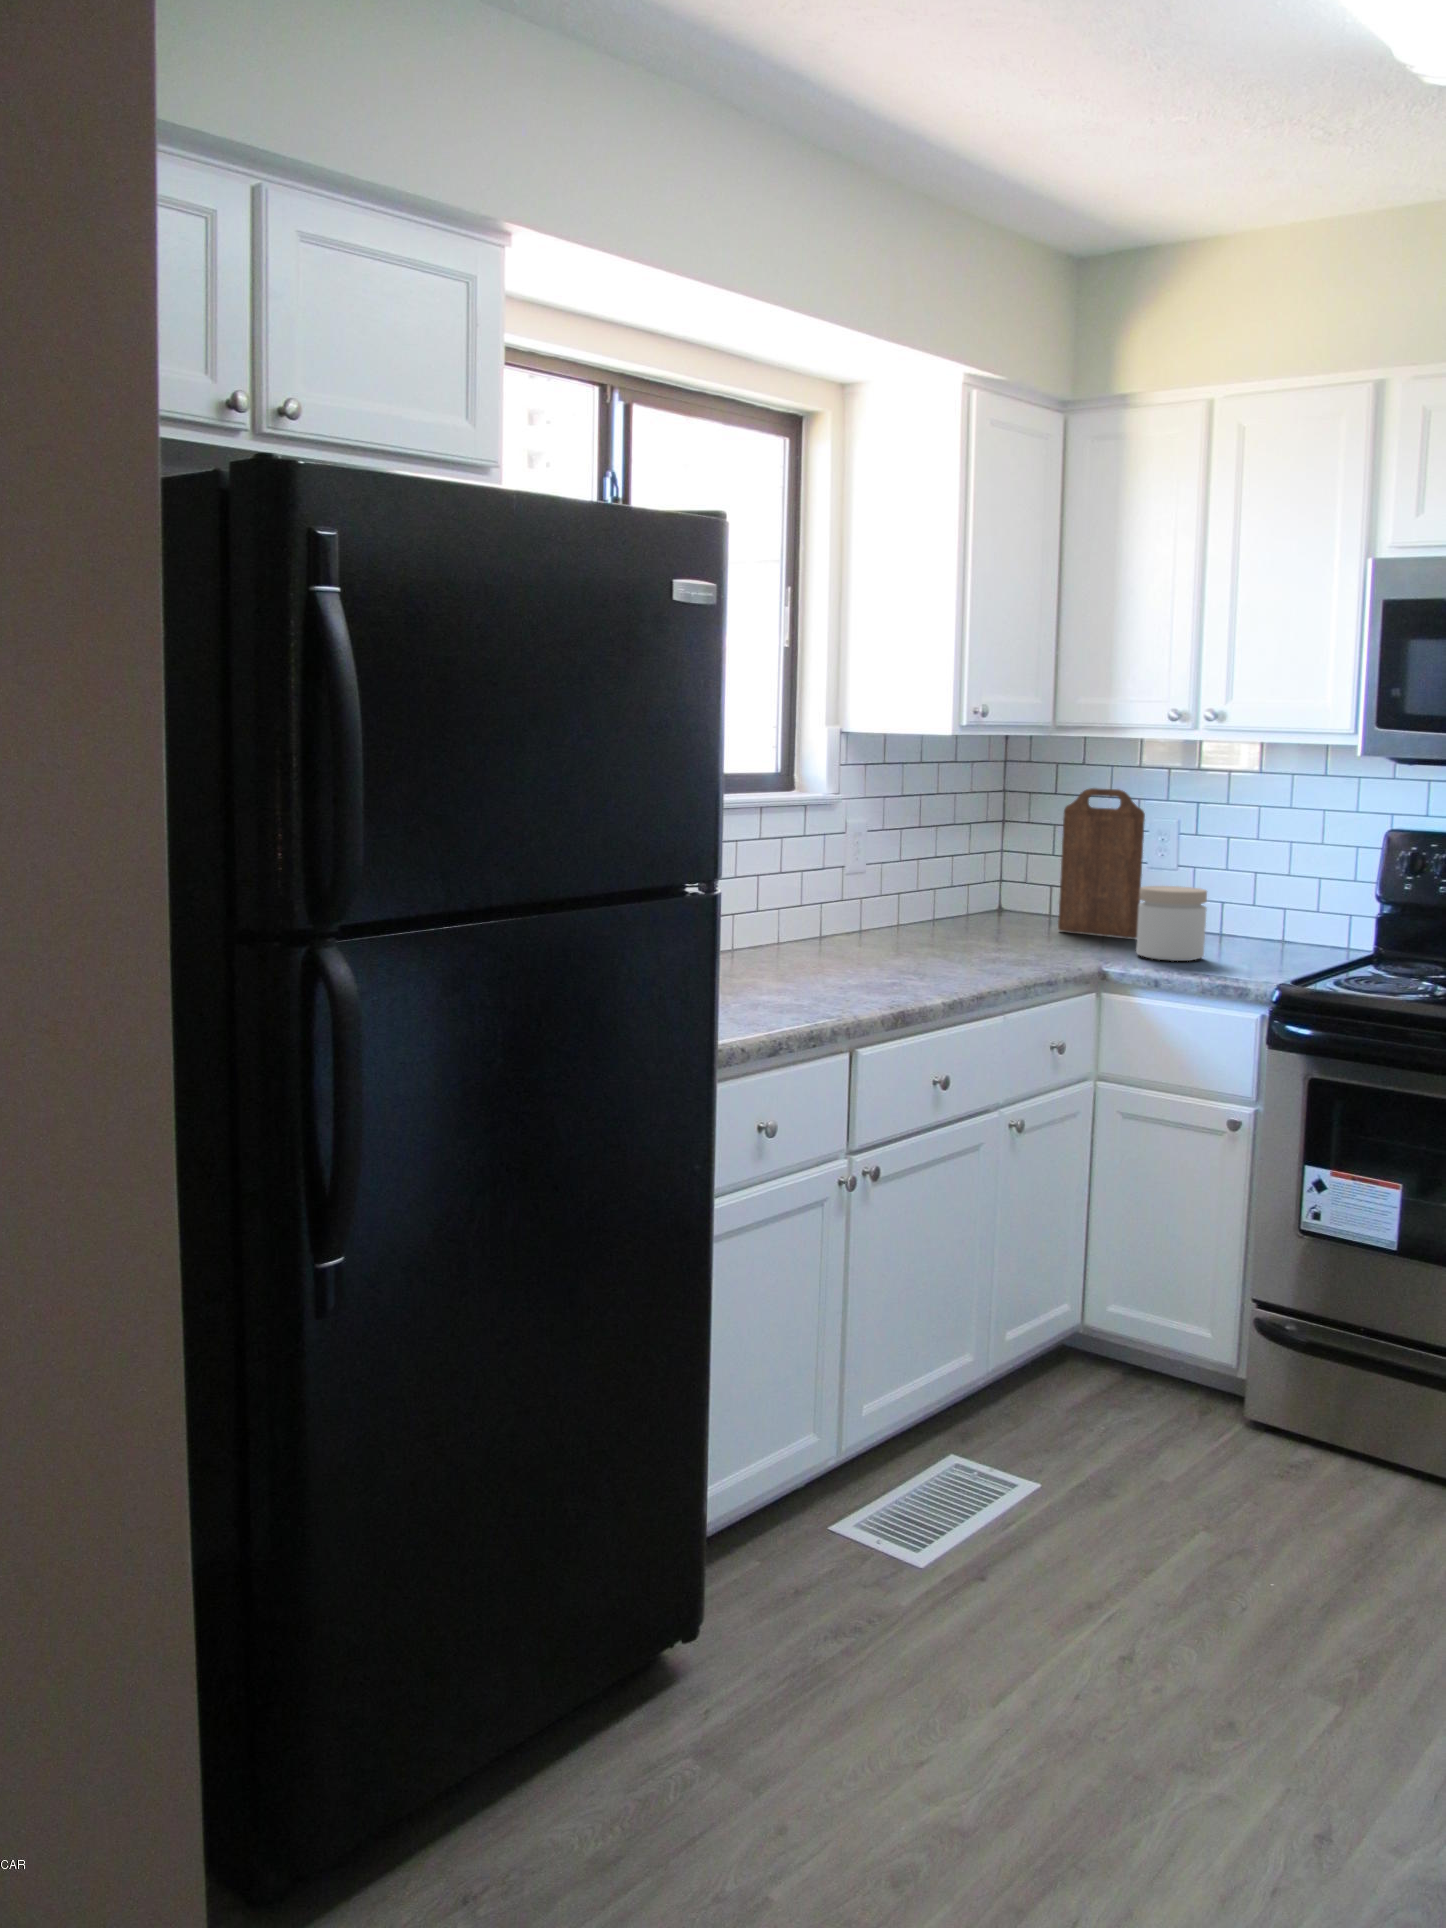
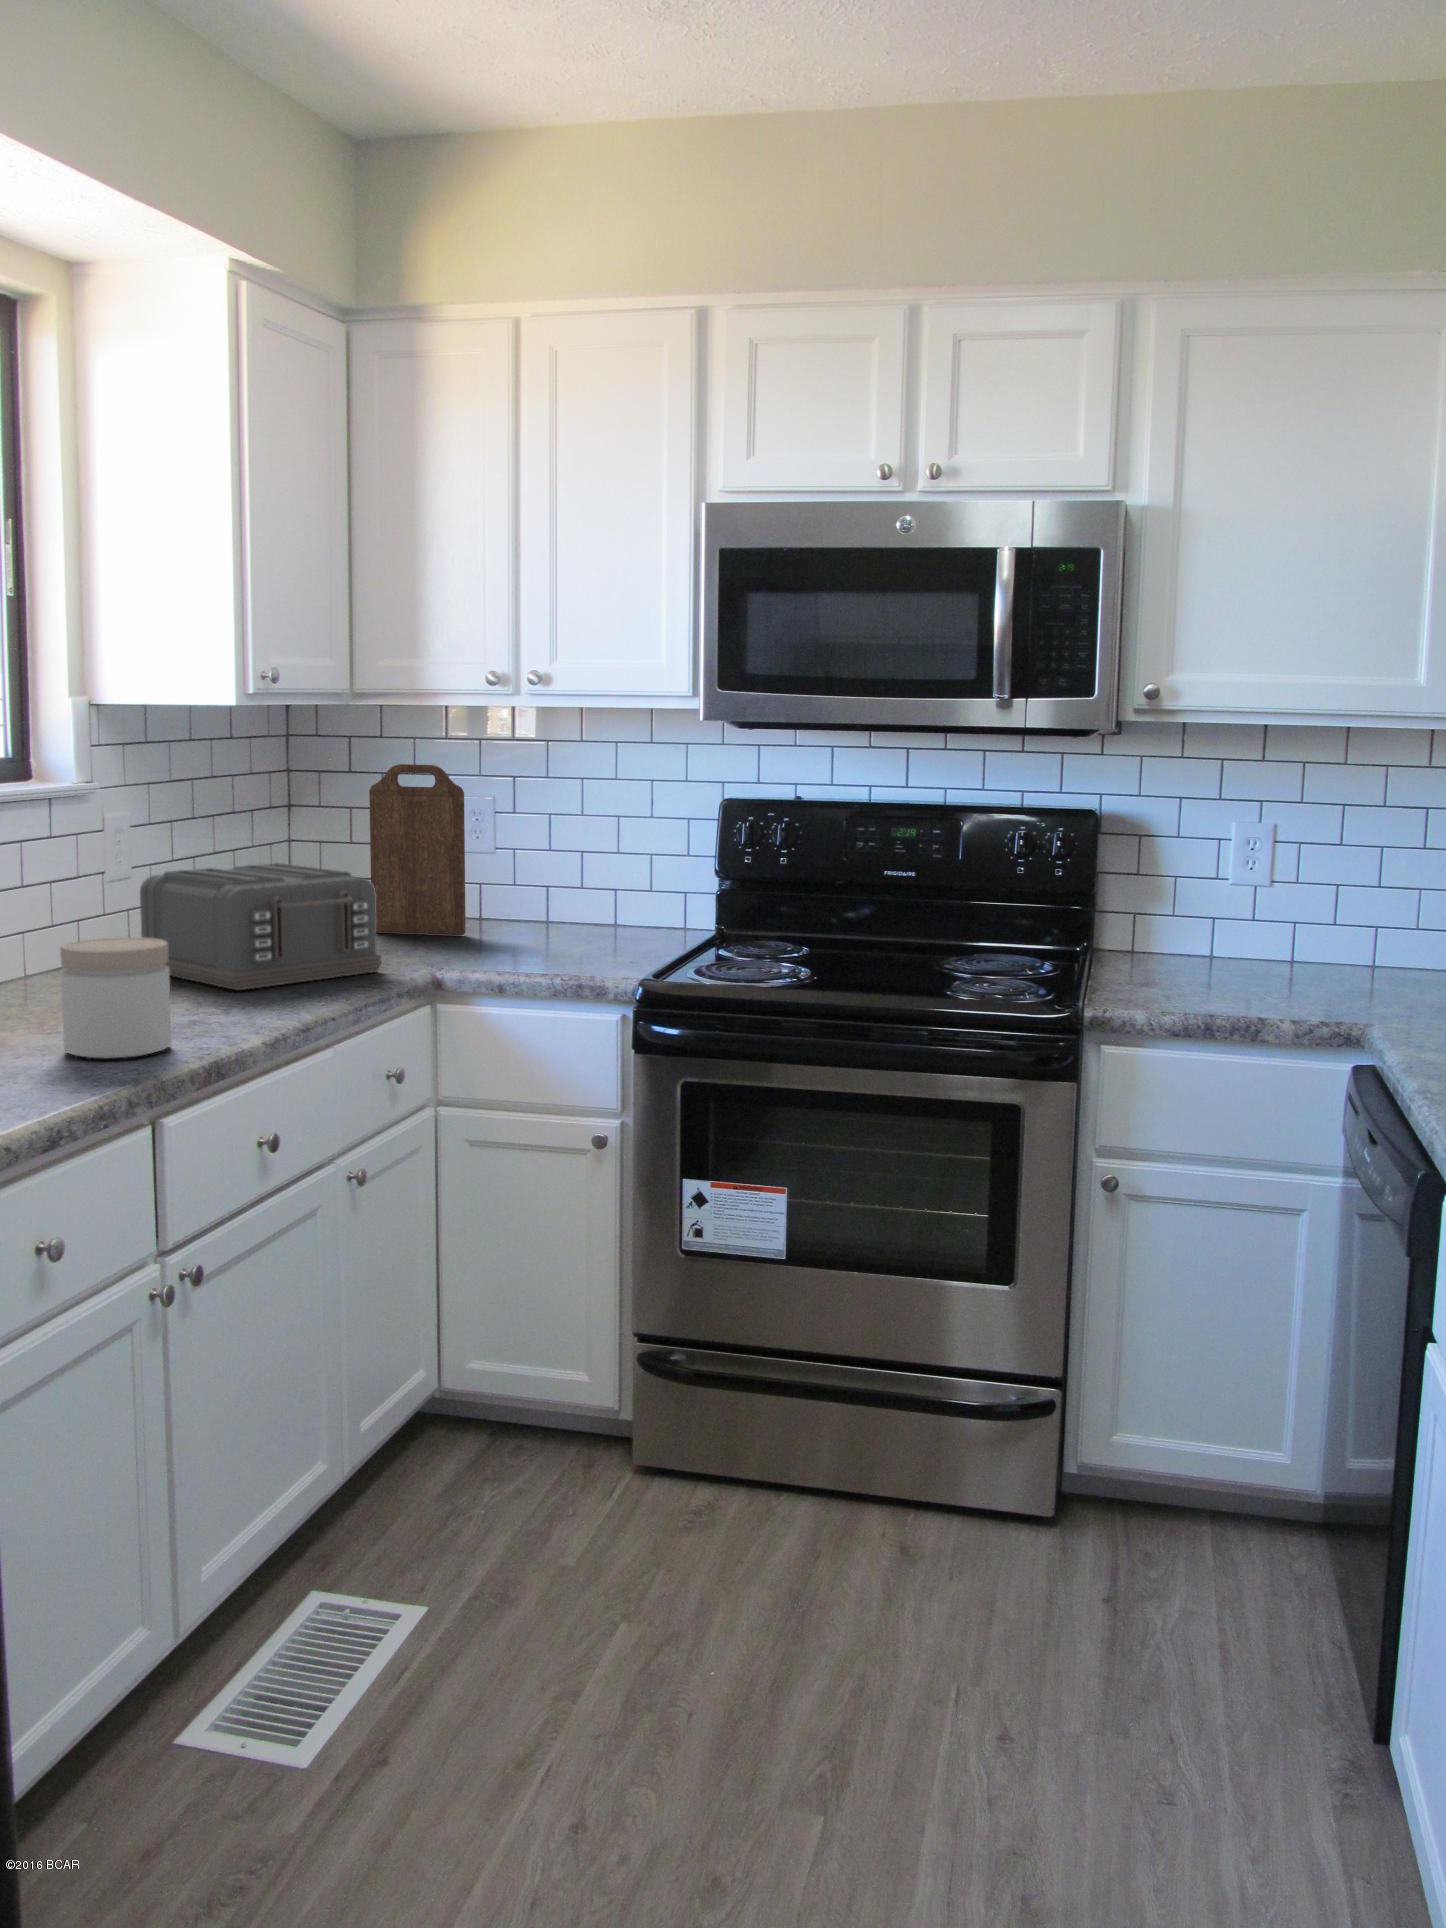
toaster: none [863,866,1054,965] -> present [140,863,381,991]
jar: present [1136,886,1207,961] -> present [60,937,172,1059]

